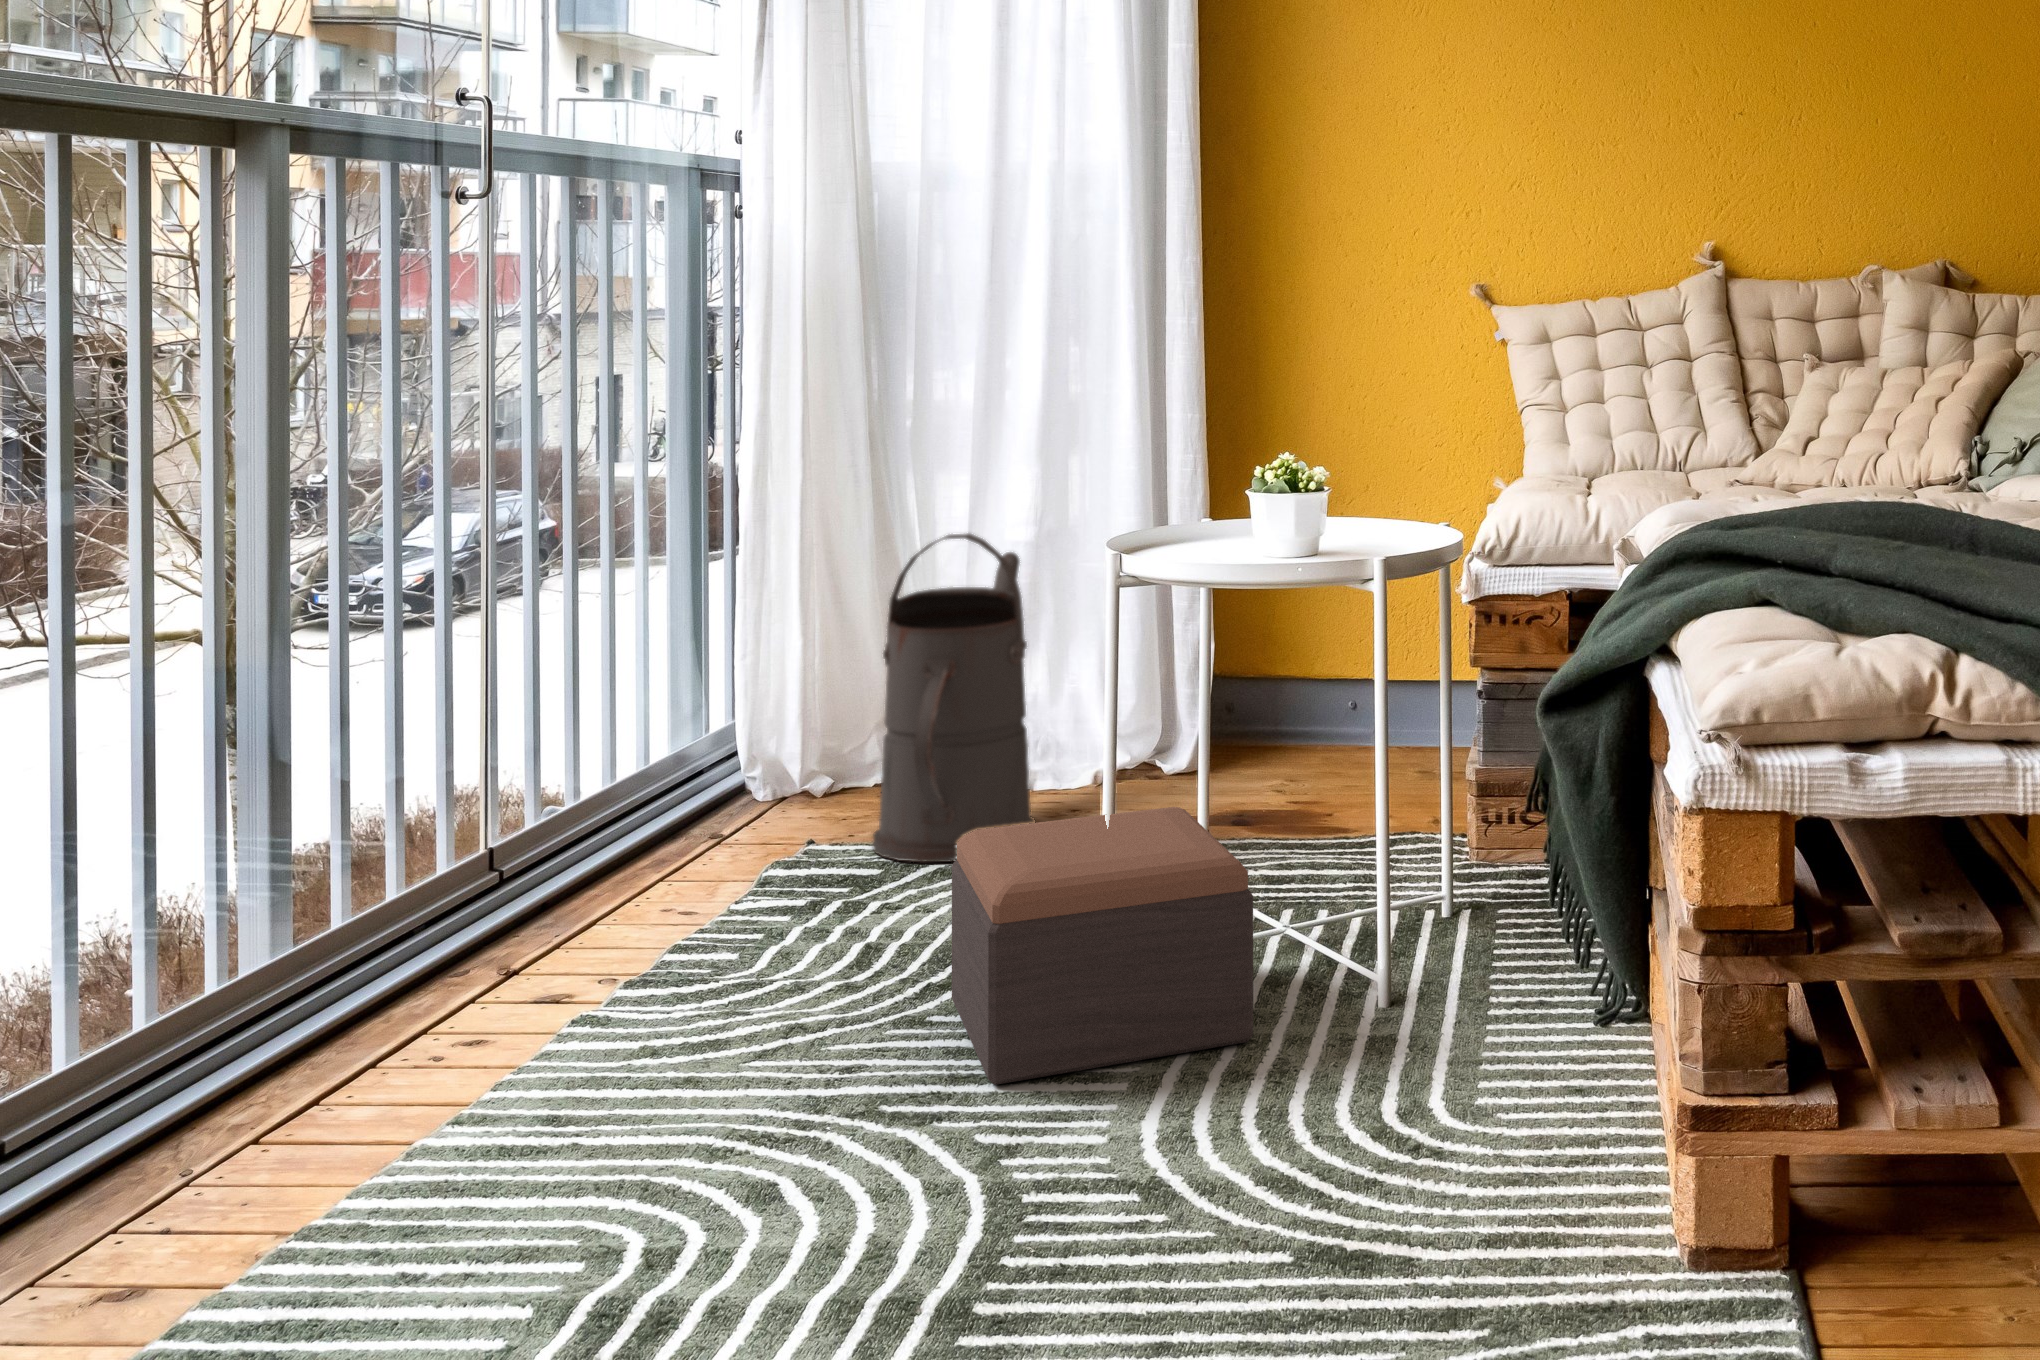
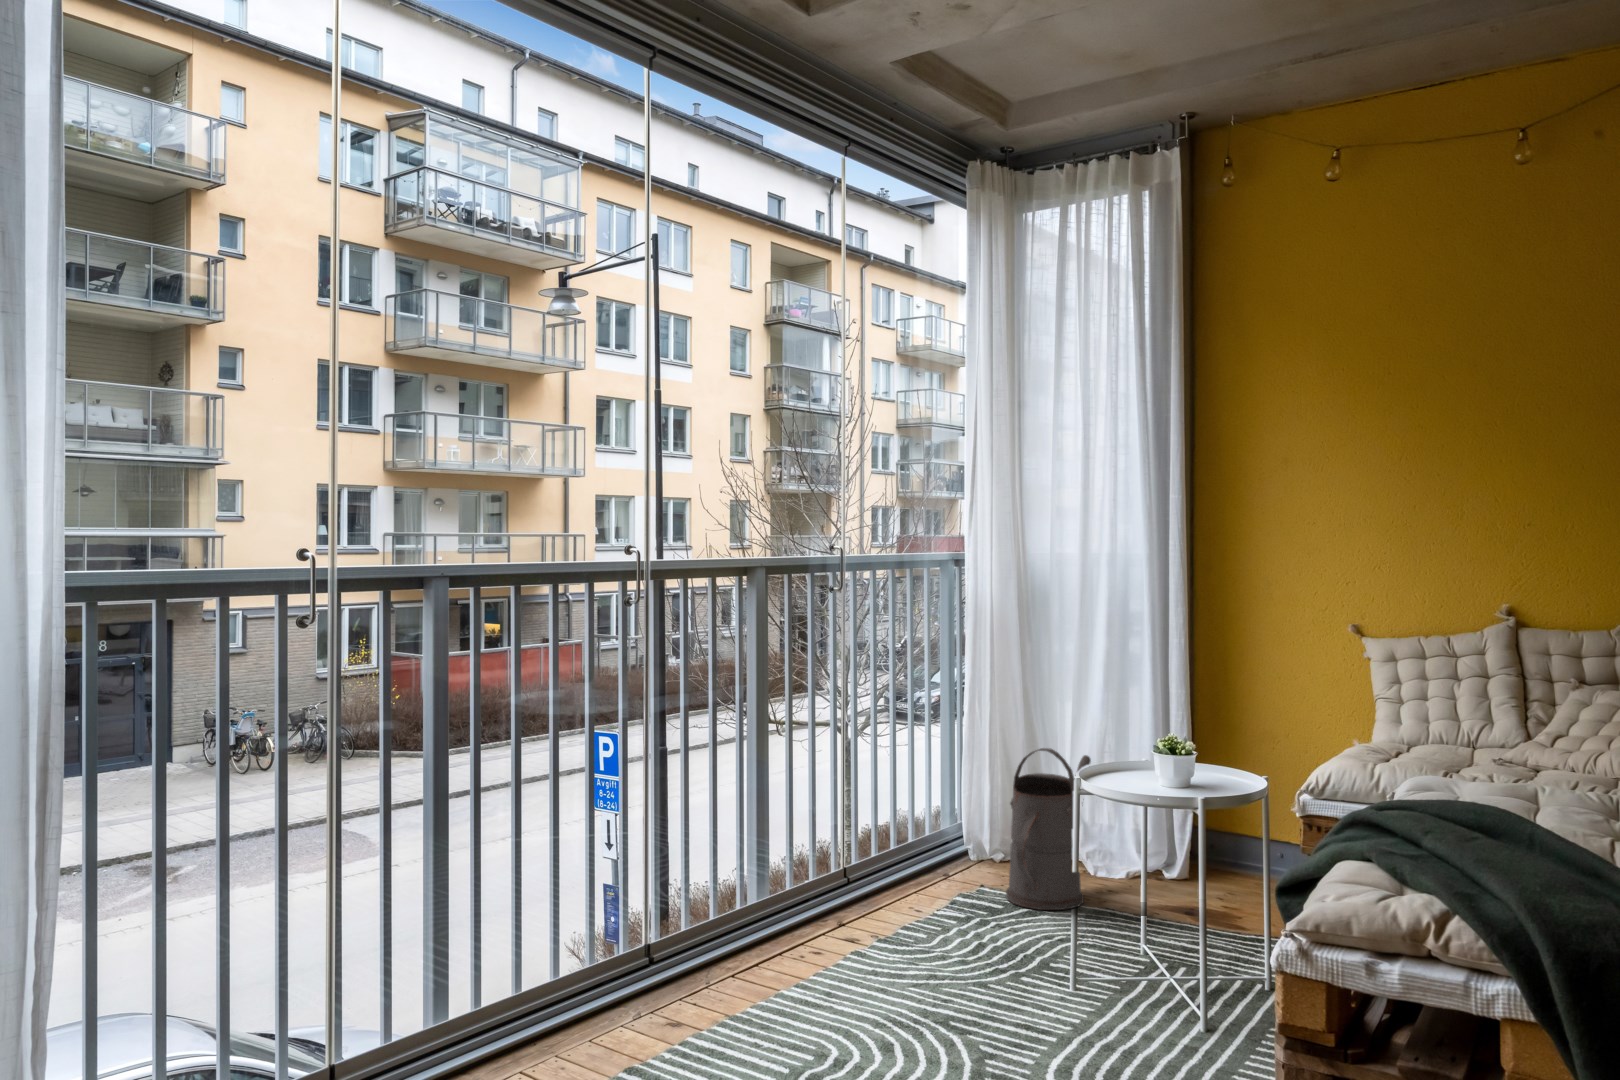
footstool: present [952,807,1253,1085] -> none [997,901,1127,1033]

